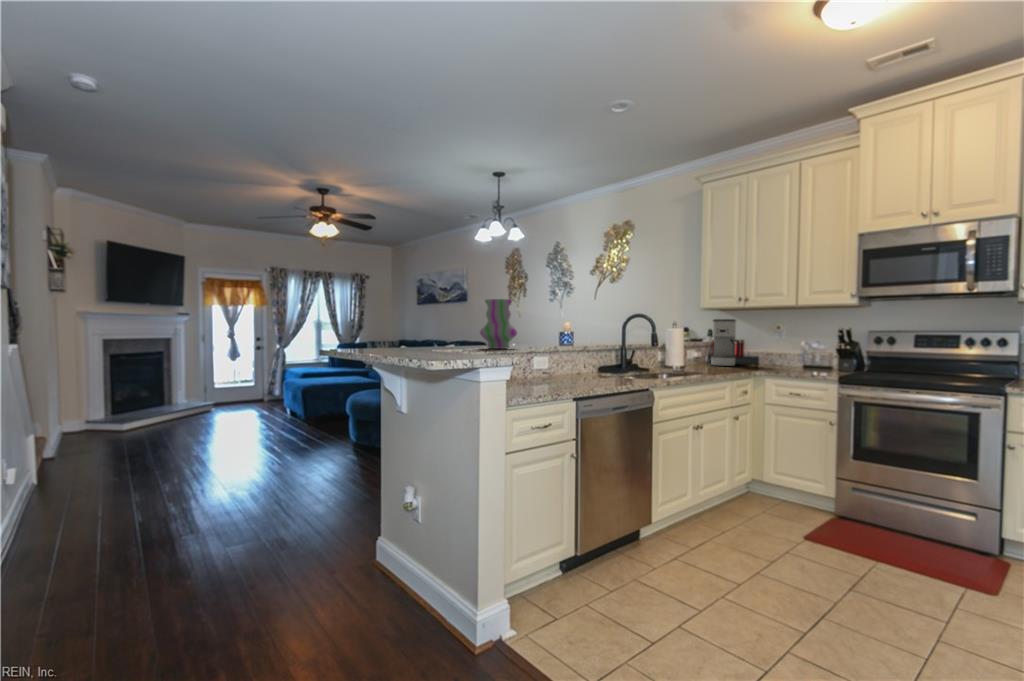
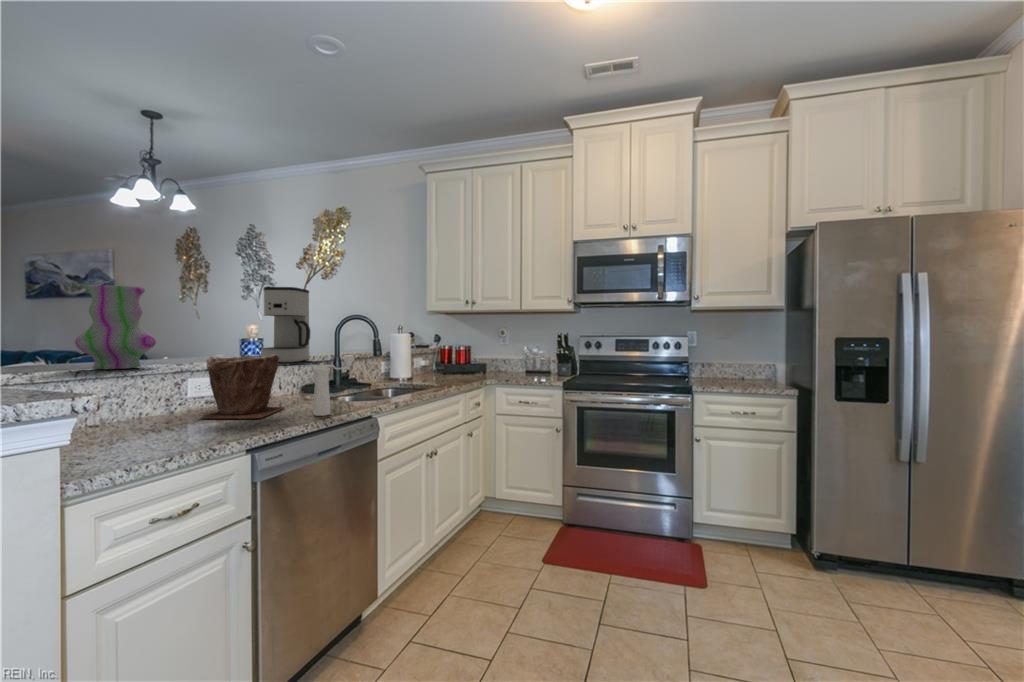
coffee maker: present [711,319,740,366] -> present [261,287,310,363]
plant pot: none [542,342,590,383] -> present [200,355,284,419]
pepper mill: none [610,344,638,385] -> present [313,355,355,416]

